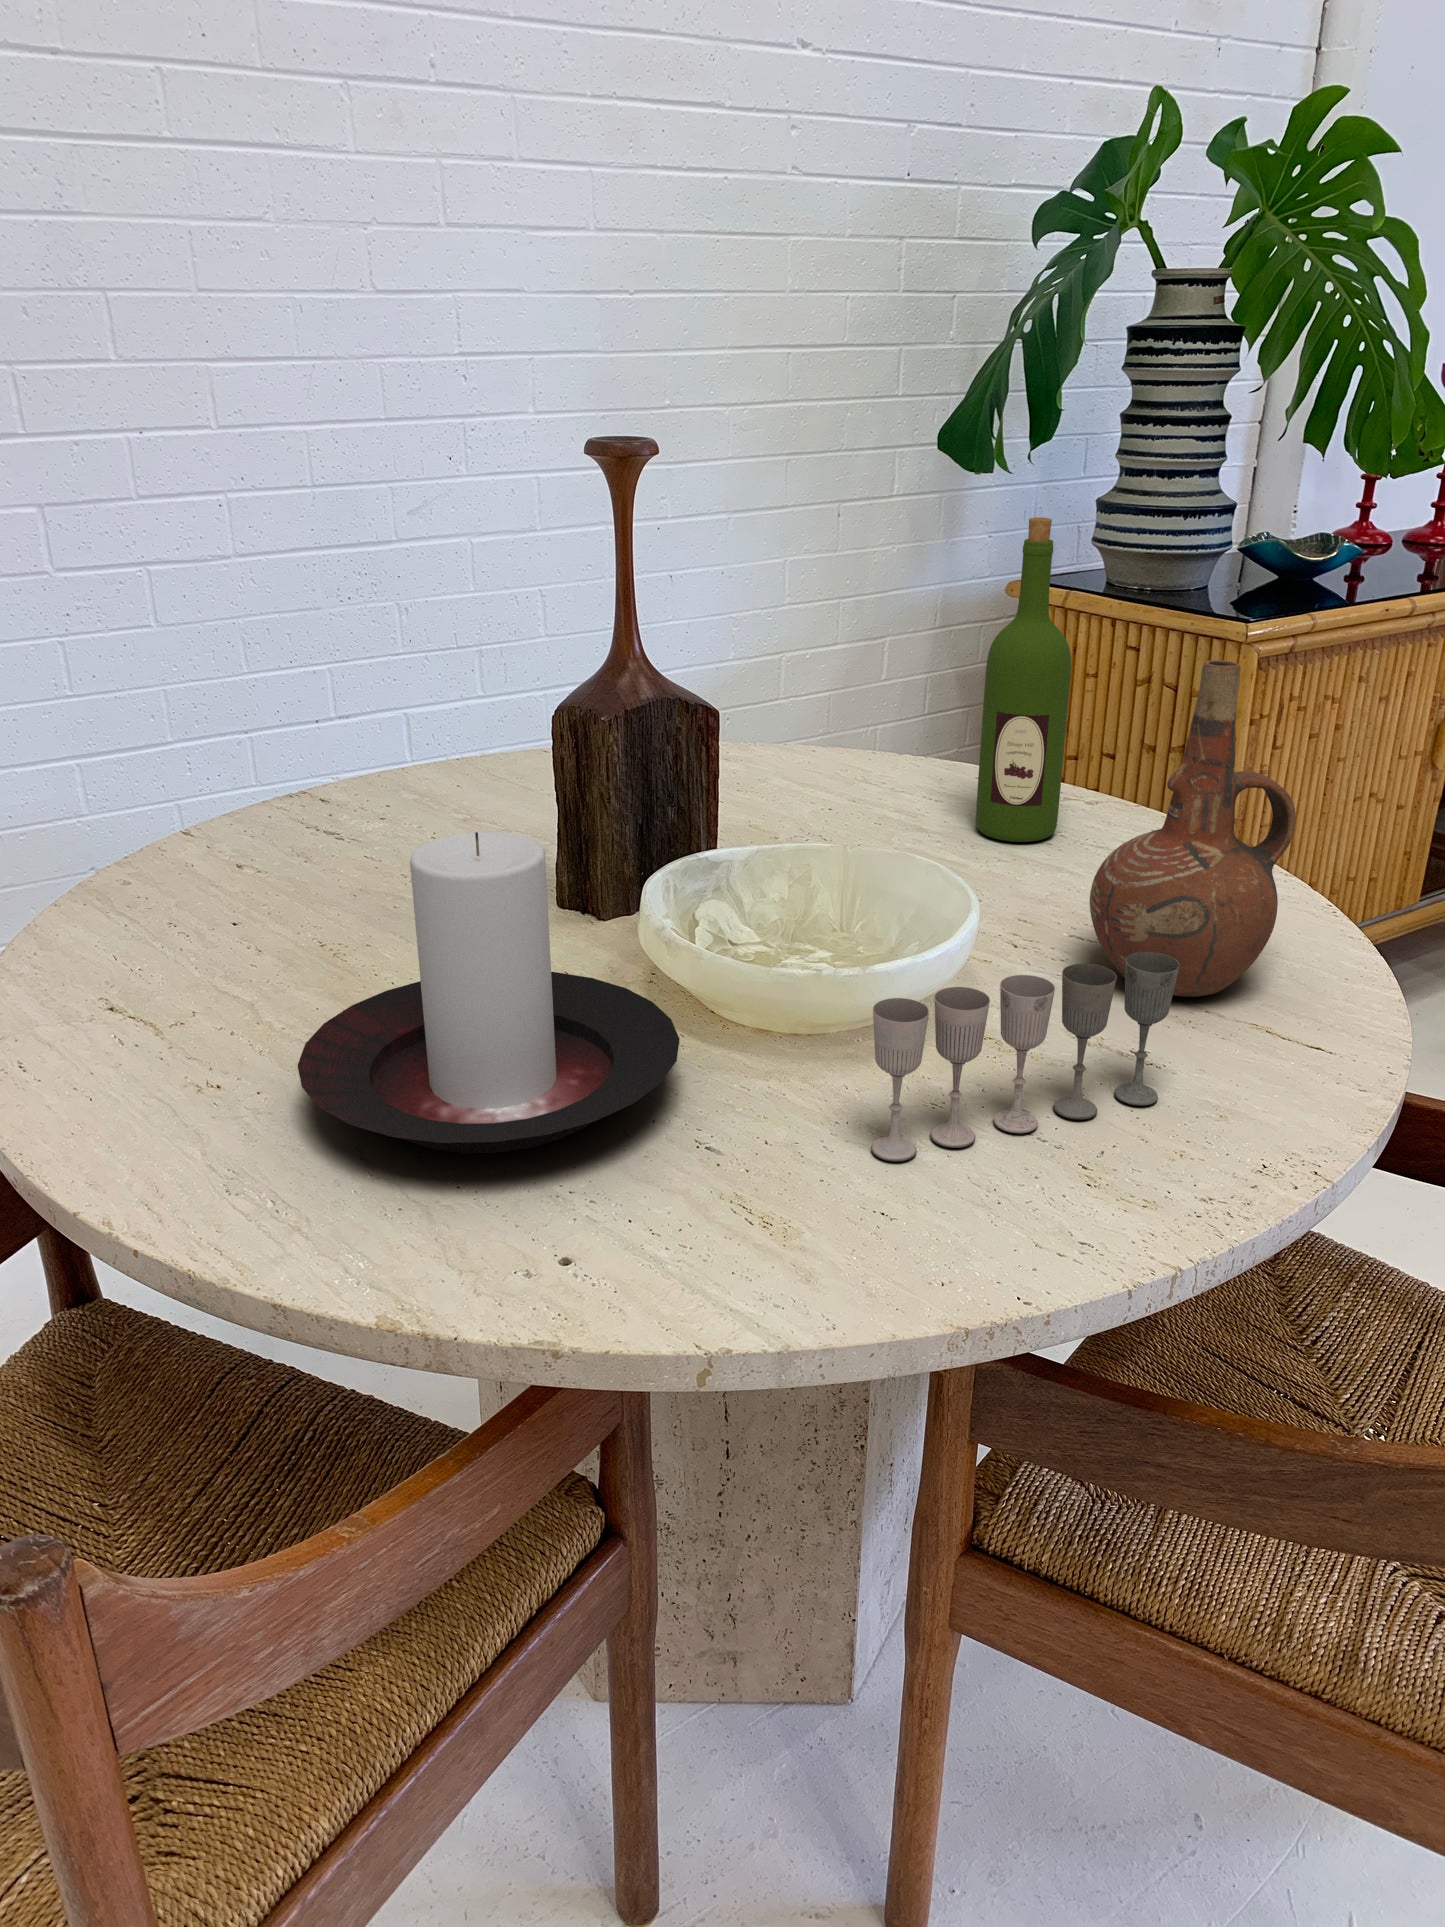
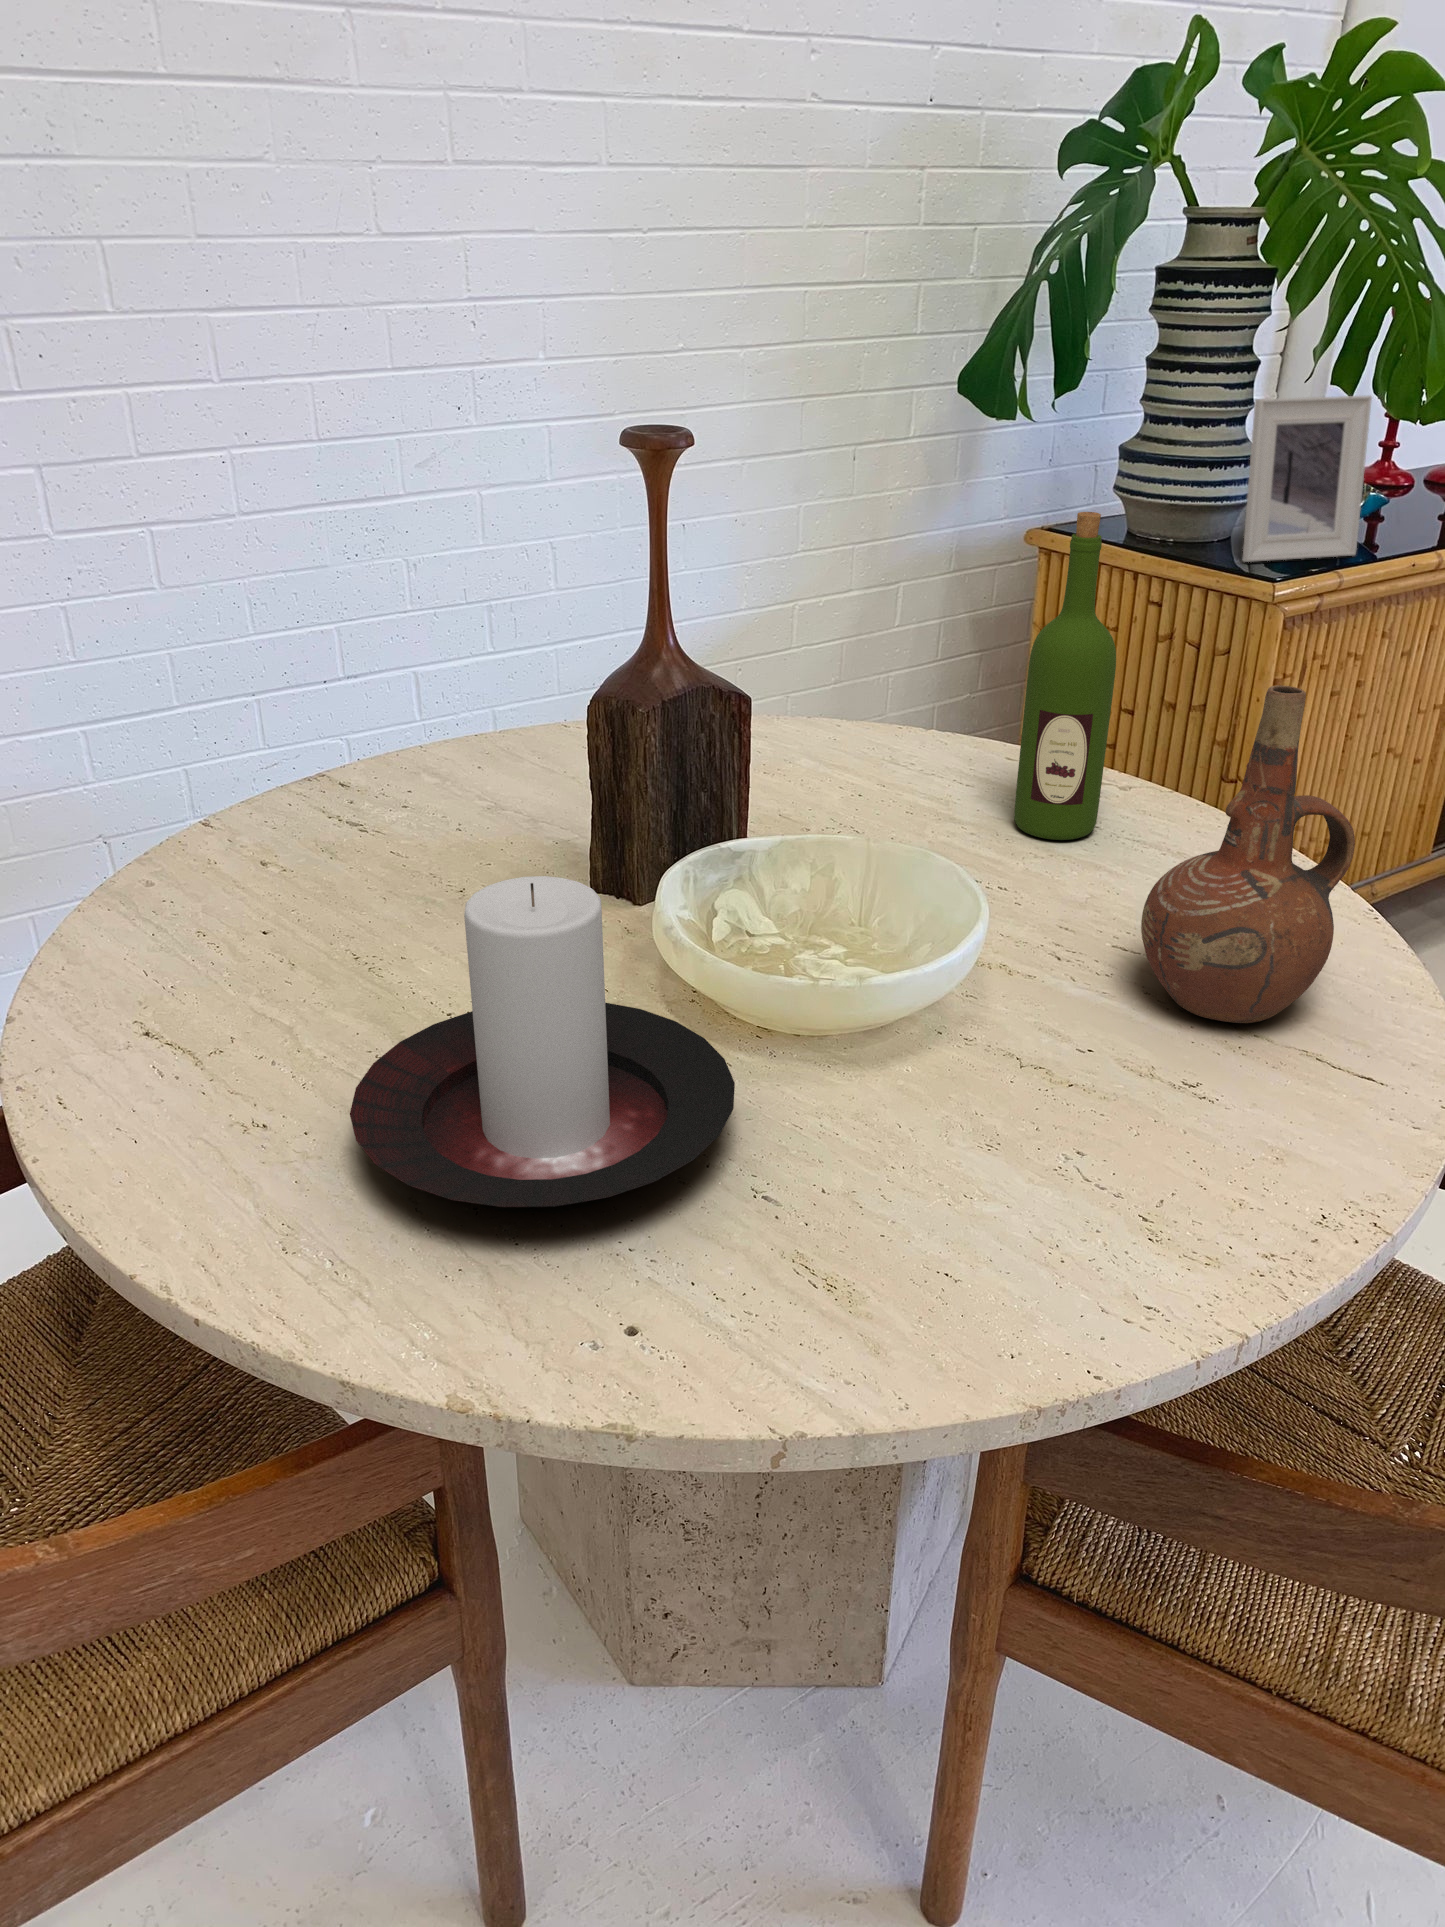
picture frame: none [1218,445,1341,607] -> present [1242,396,1372,562]
wine glass: present [871,952,1179,1161] -> none [931,998,1244,1216]

